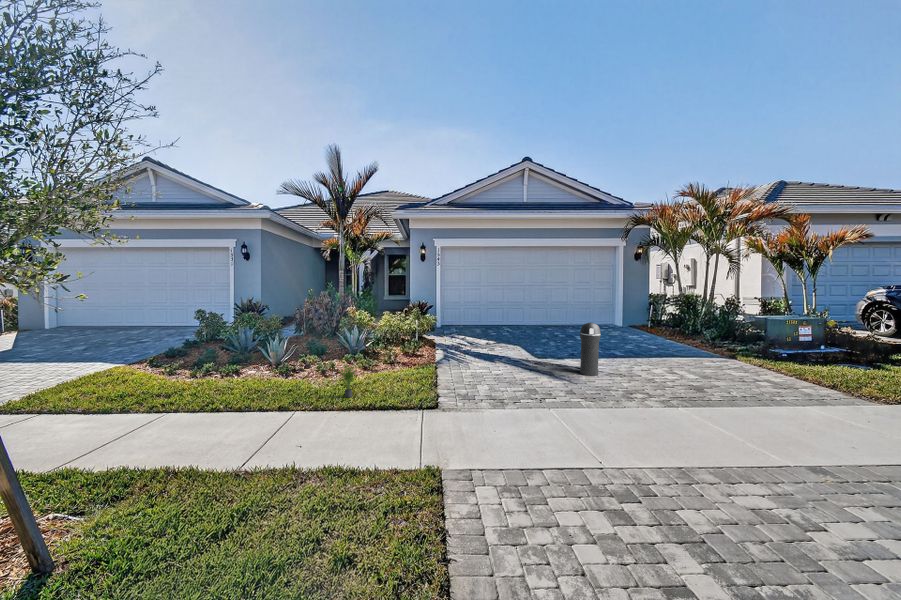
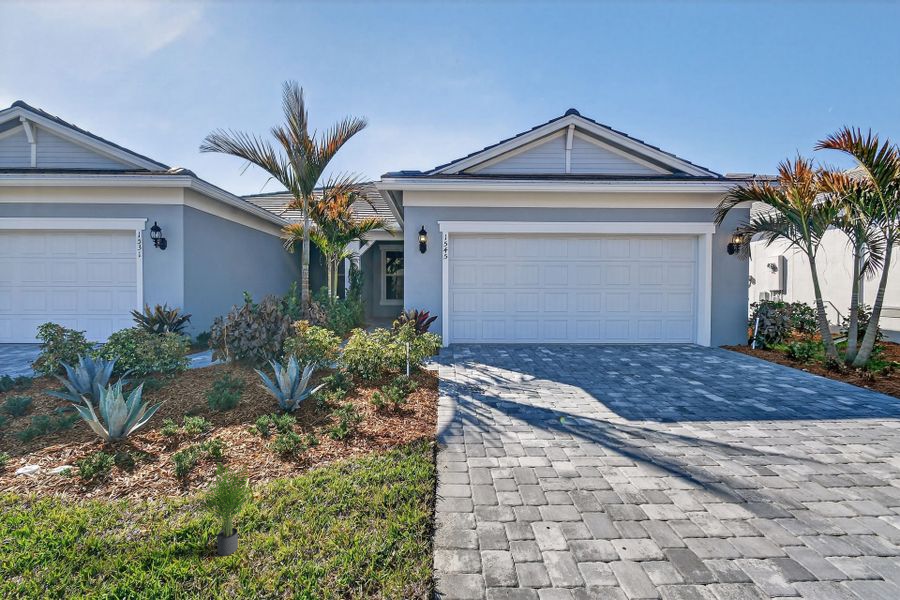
trash can: present [580,323,601,376] -> none [735,359,788,471]

